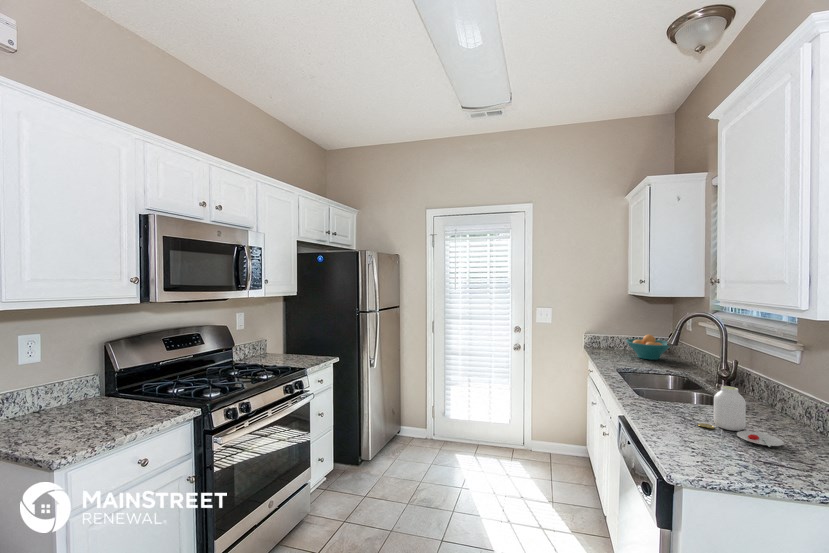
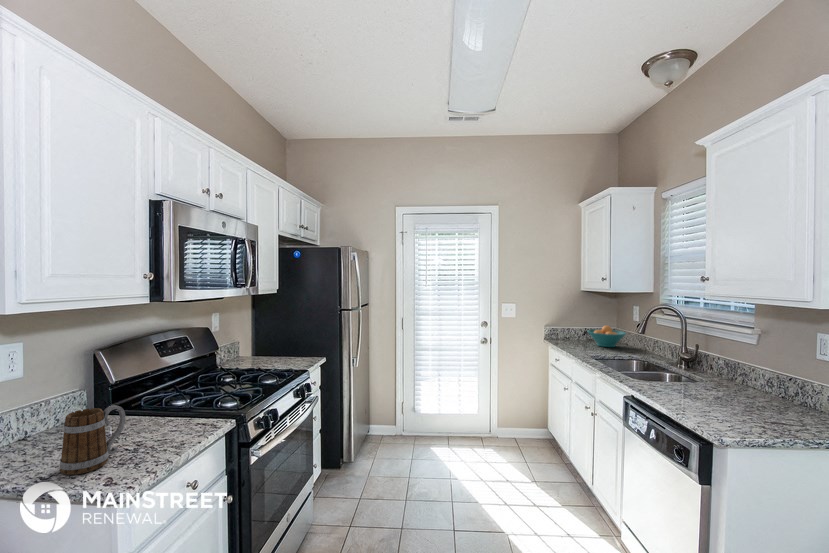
jar: present [697,386,784,447] -> none [699,364,771,410]
mug: none [30,389,89,443] -> present [60,405,125,475]

